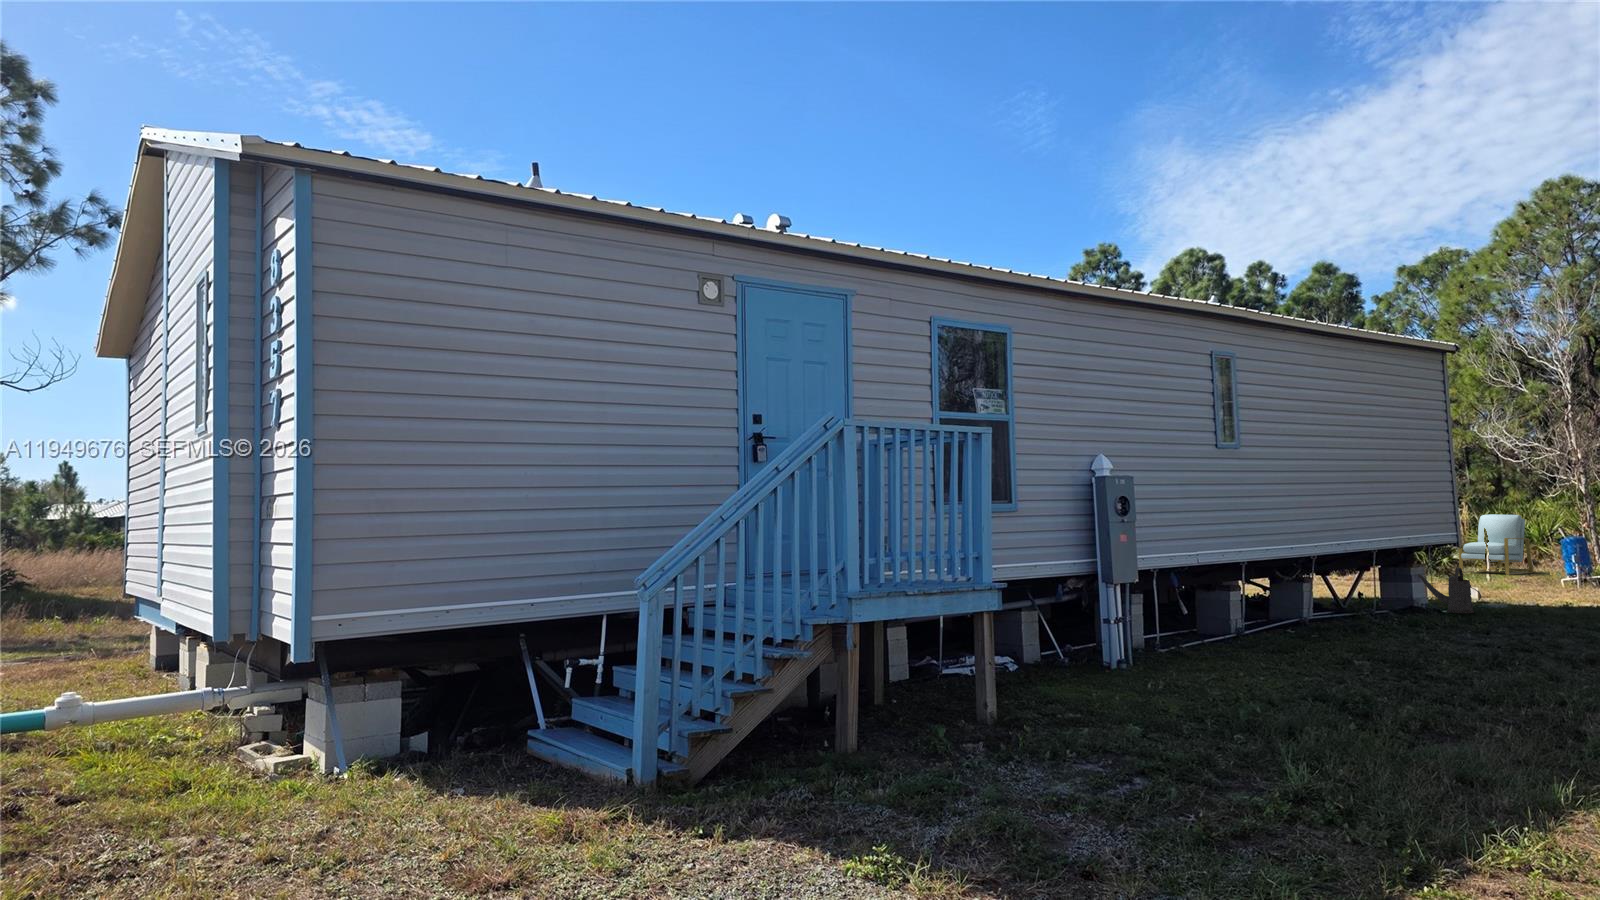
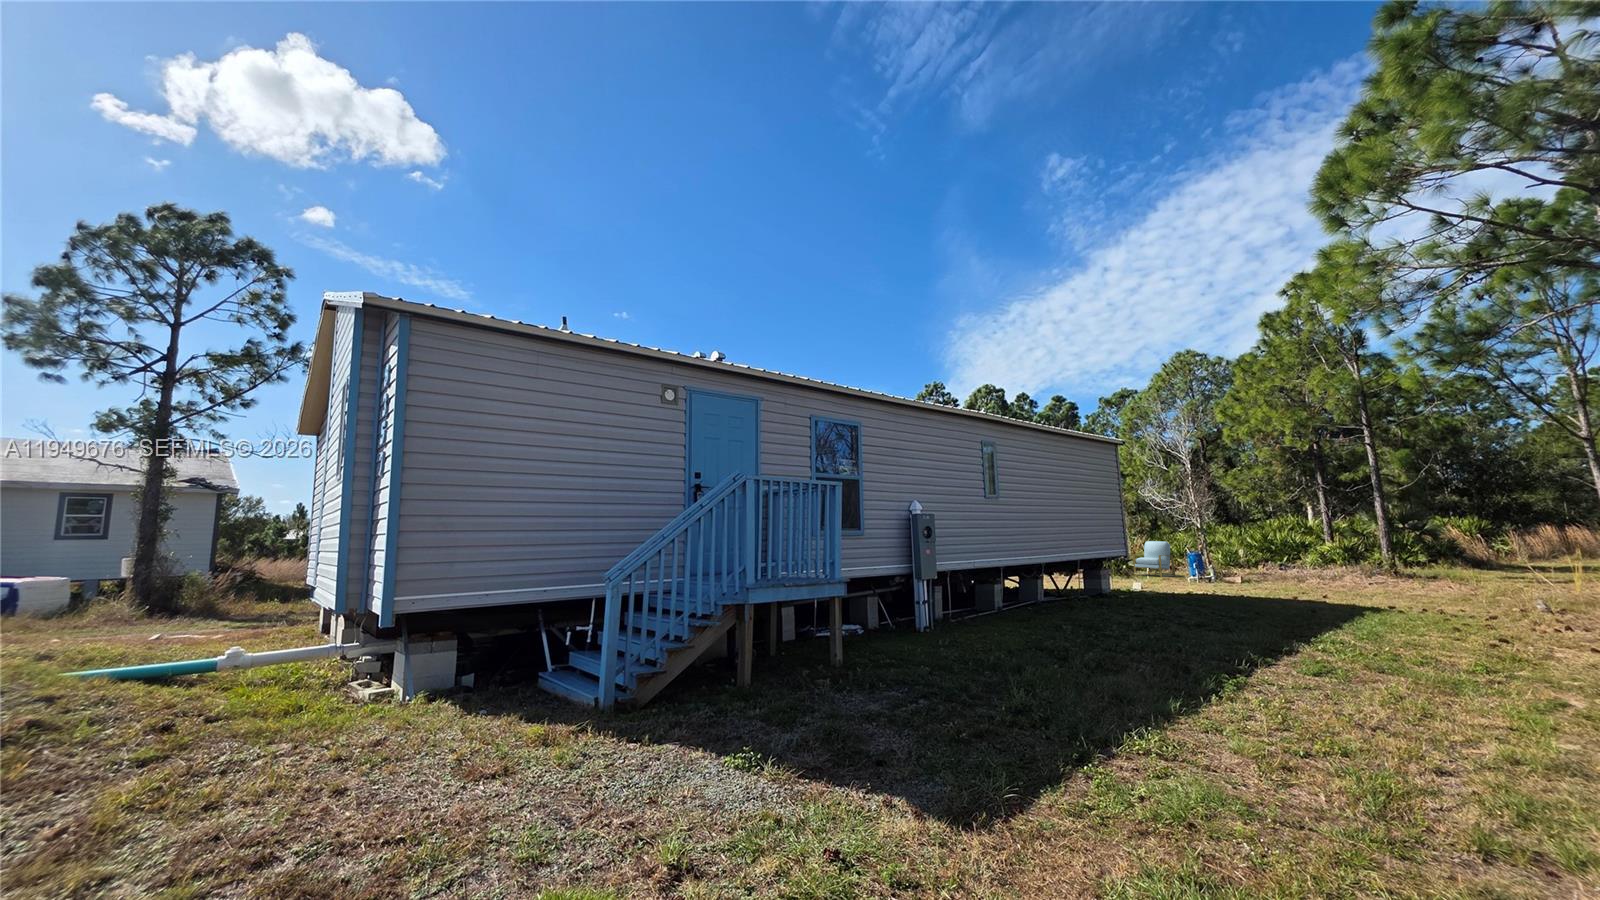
watering can: present [1418,568,1481,613] -> none [1106,572,1142,600]

